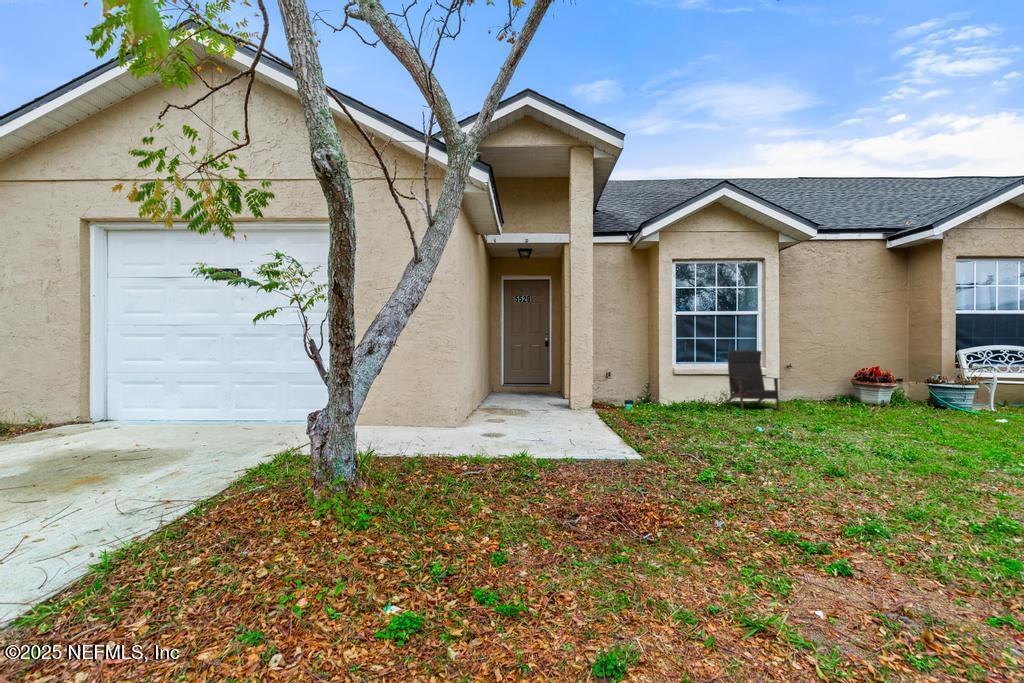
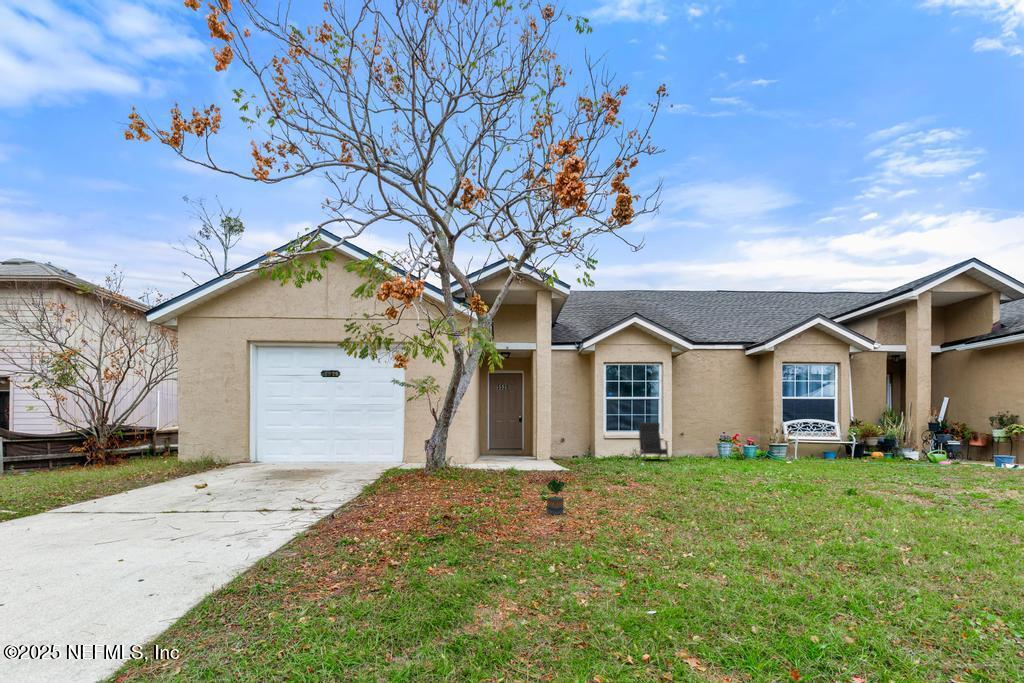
potted tree: none [625,509,696,635] -> present [547,480,567,515]

